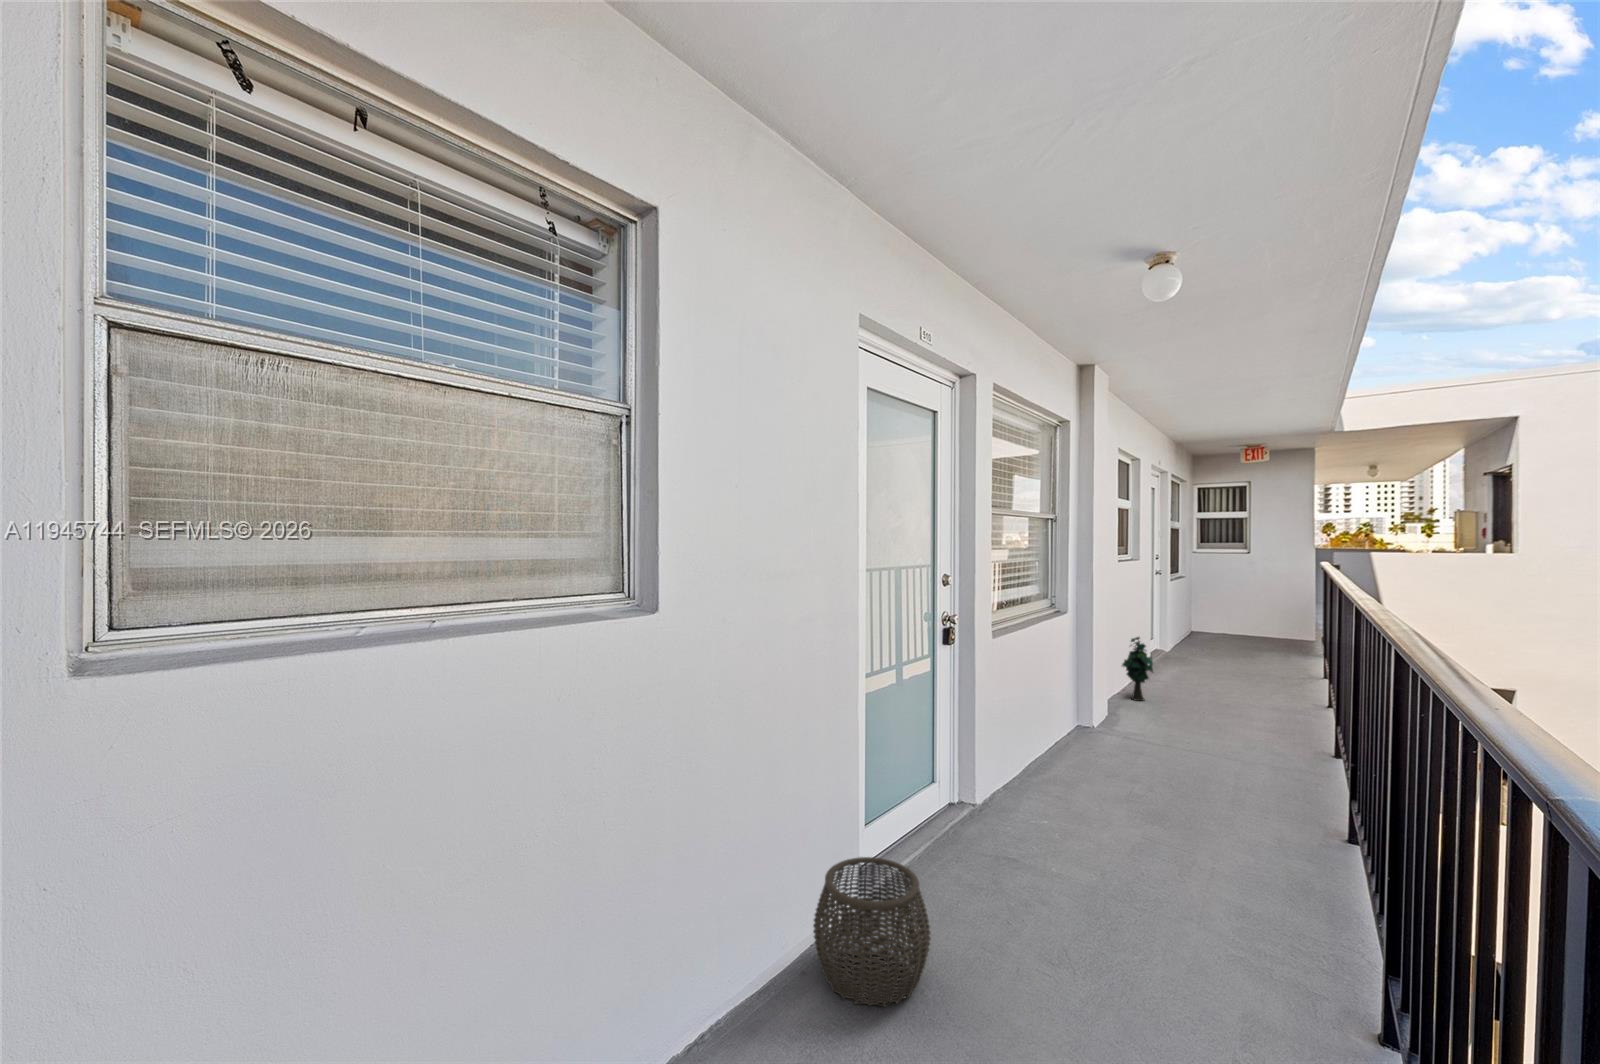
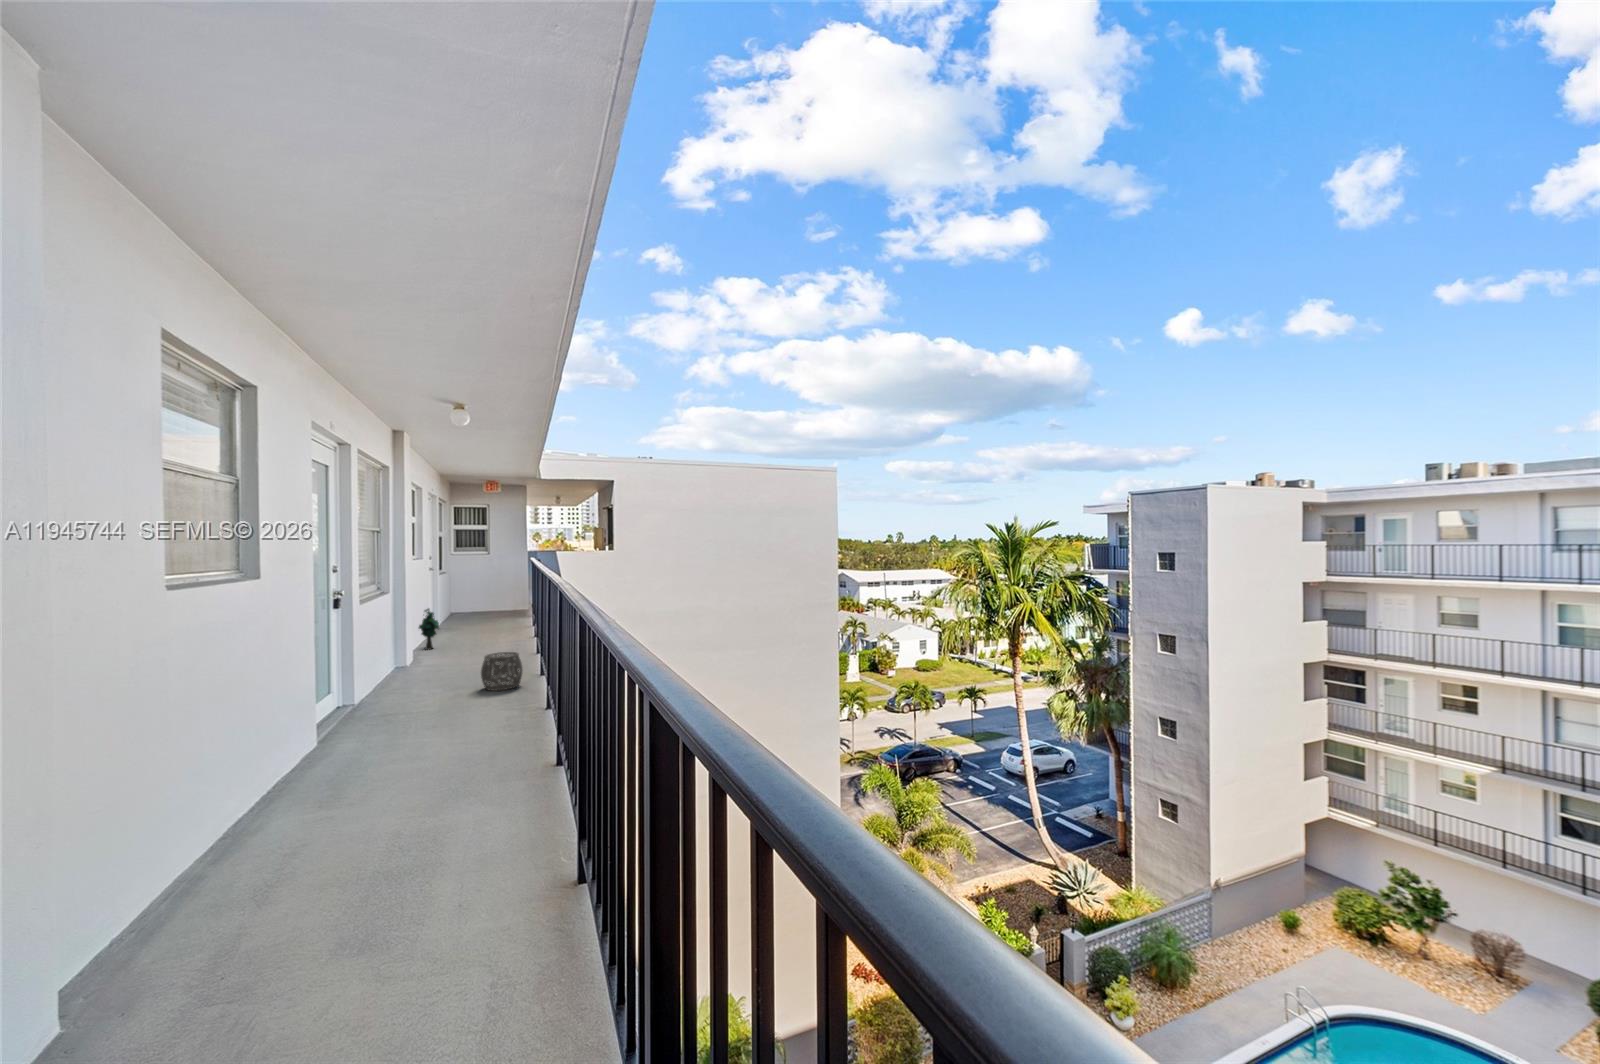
woven basket: present [813,857,931,1007] -> present [481,652,523,691]

